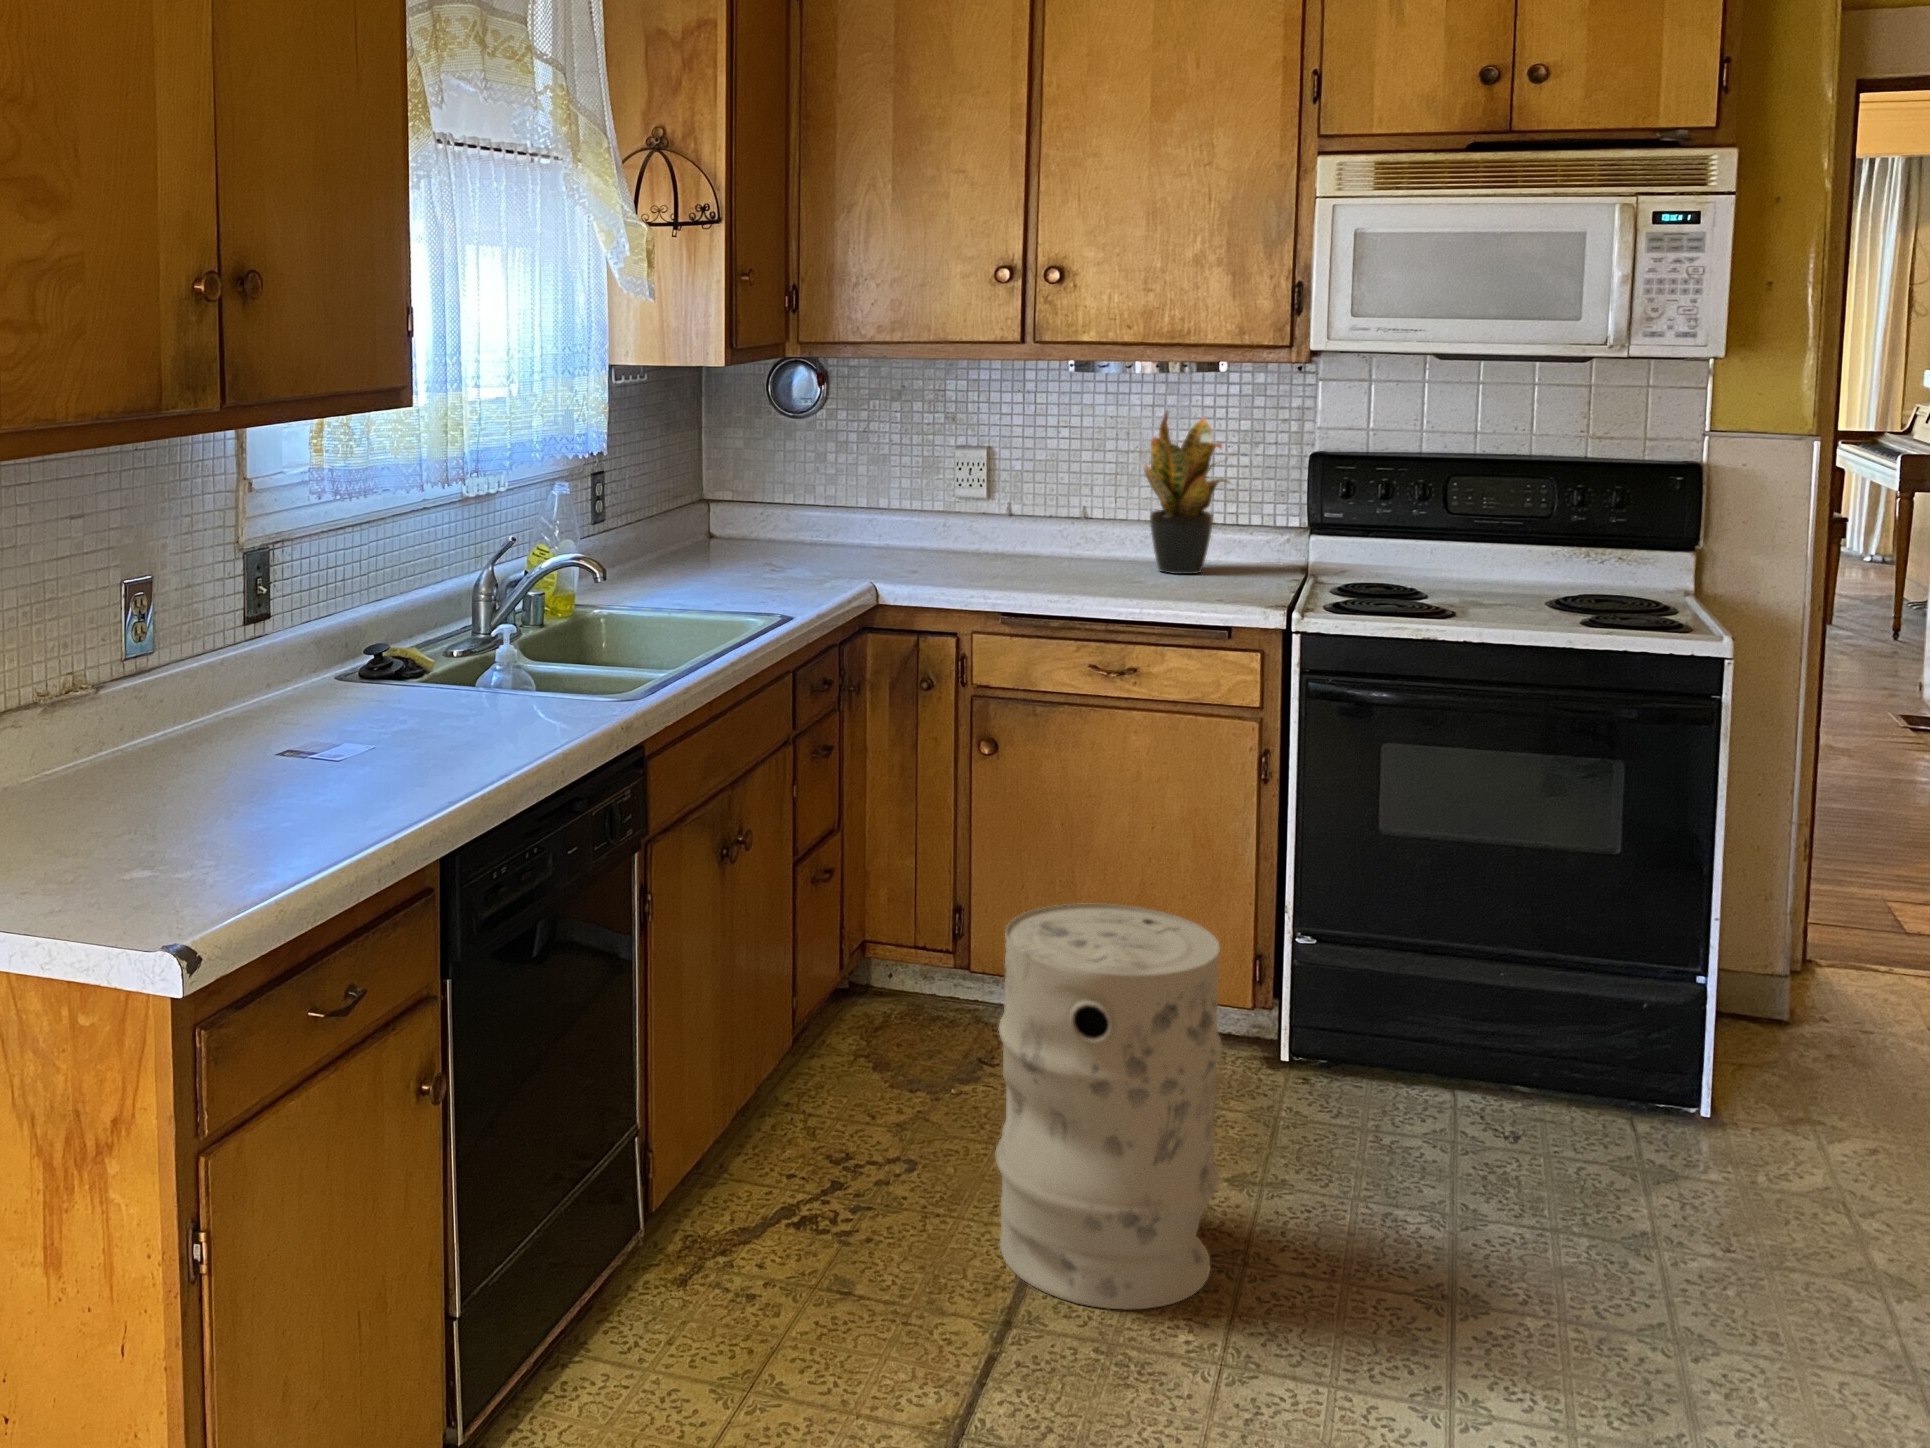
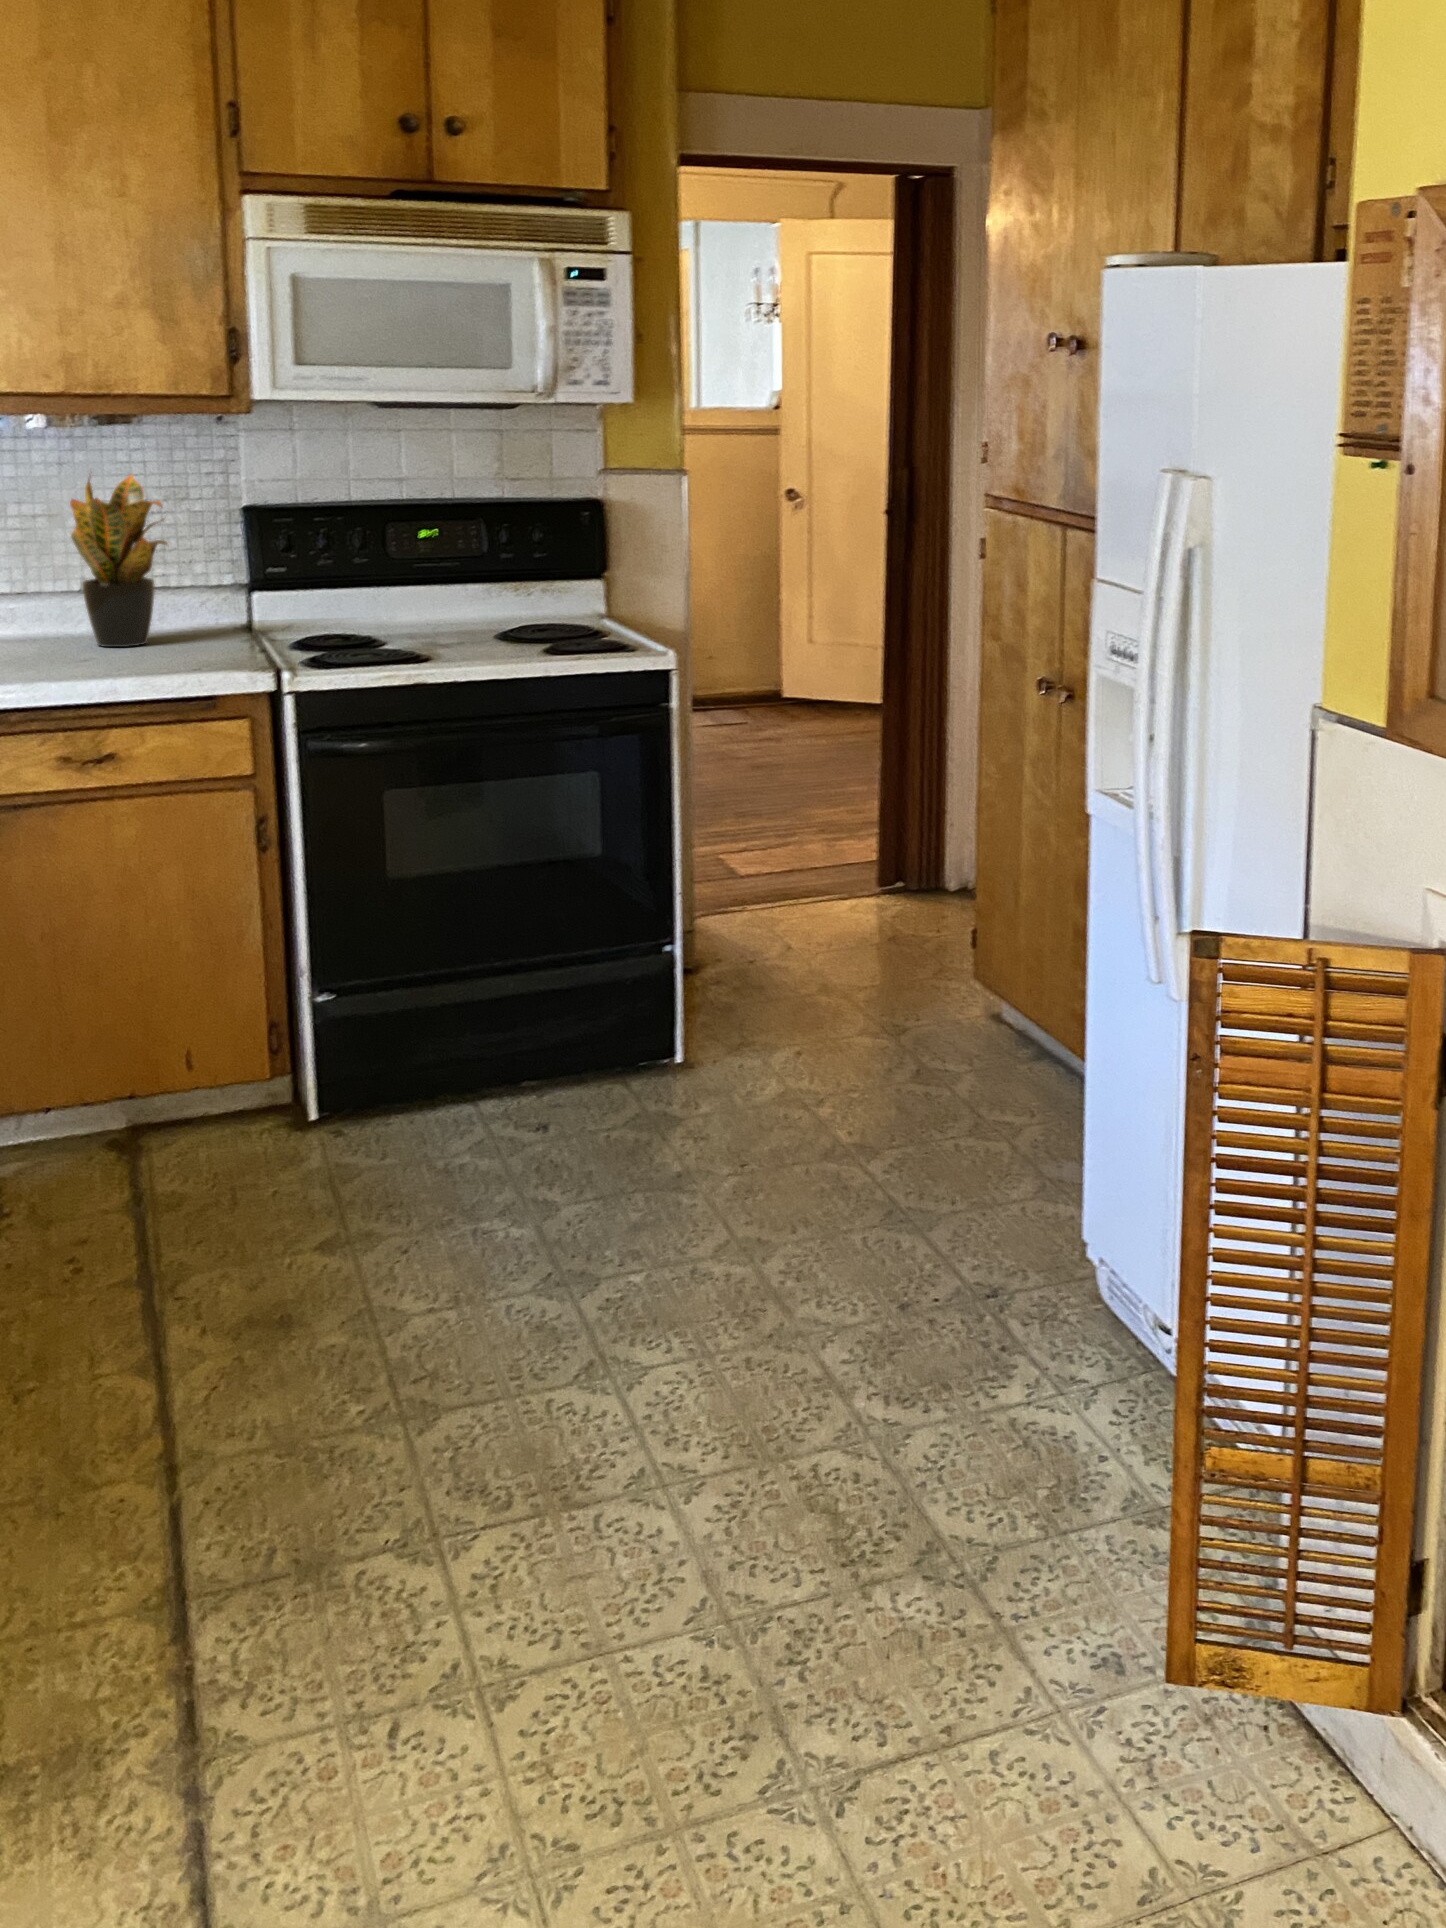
trash can: present [995,903,1222,1309] -> none [95,995,350,1424]

